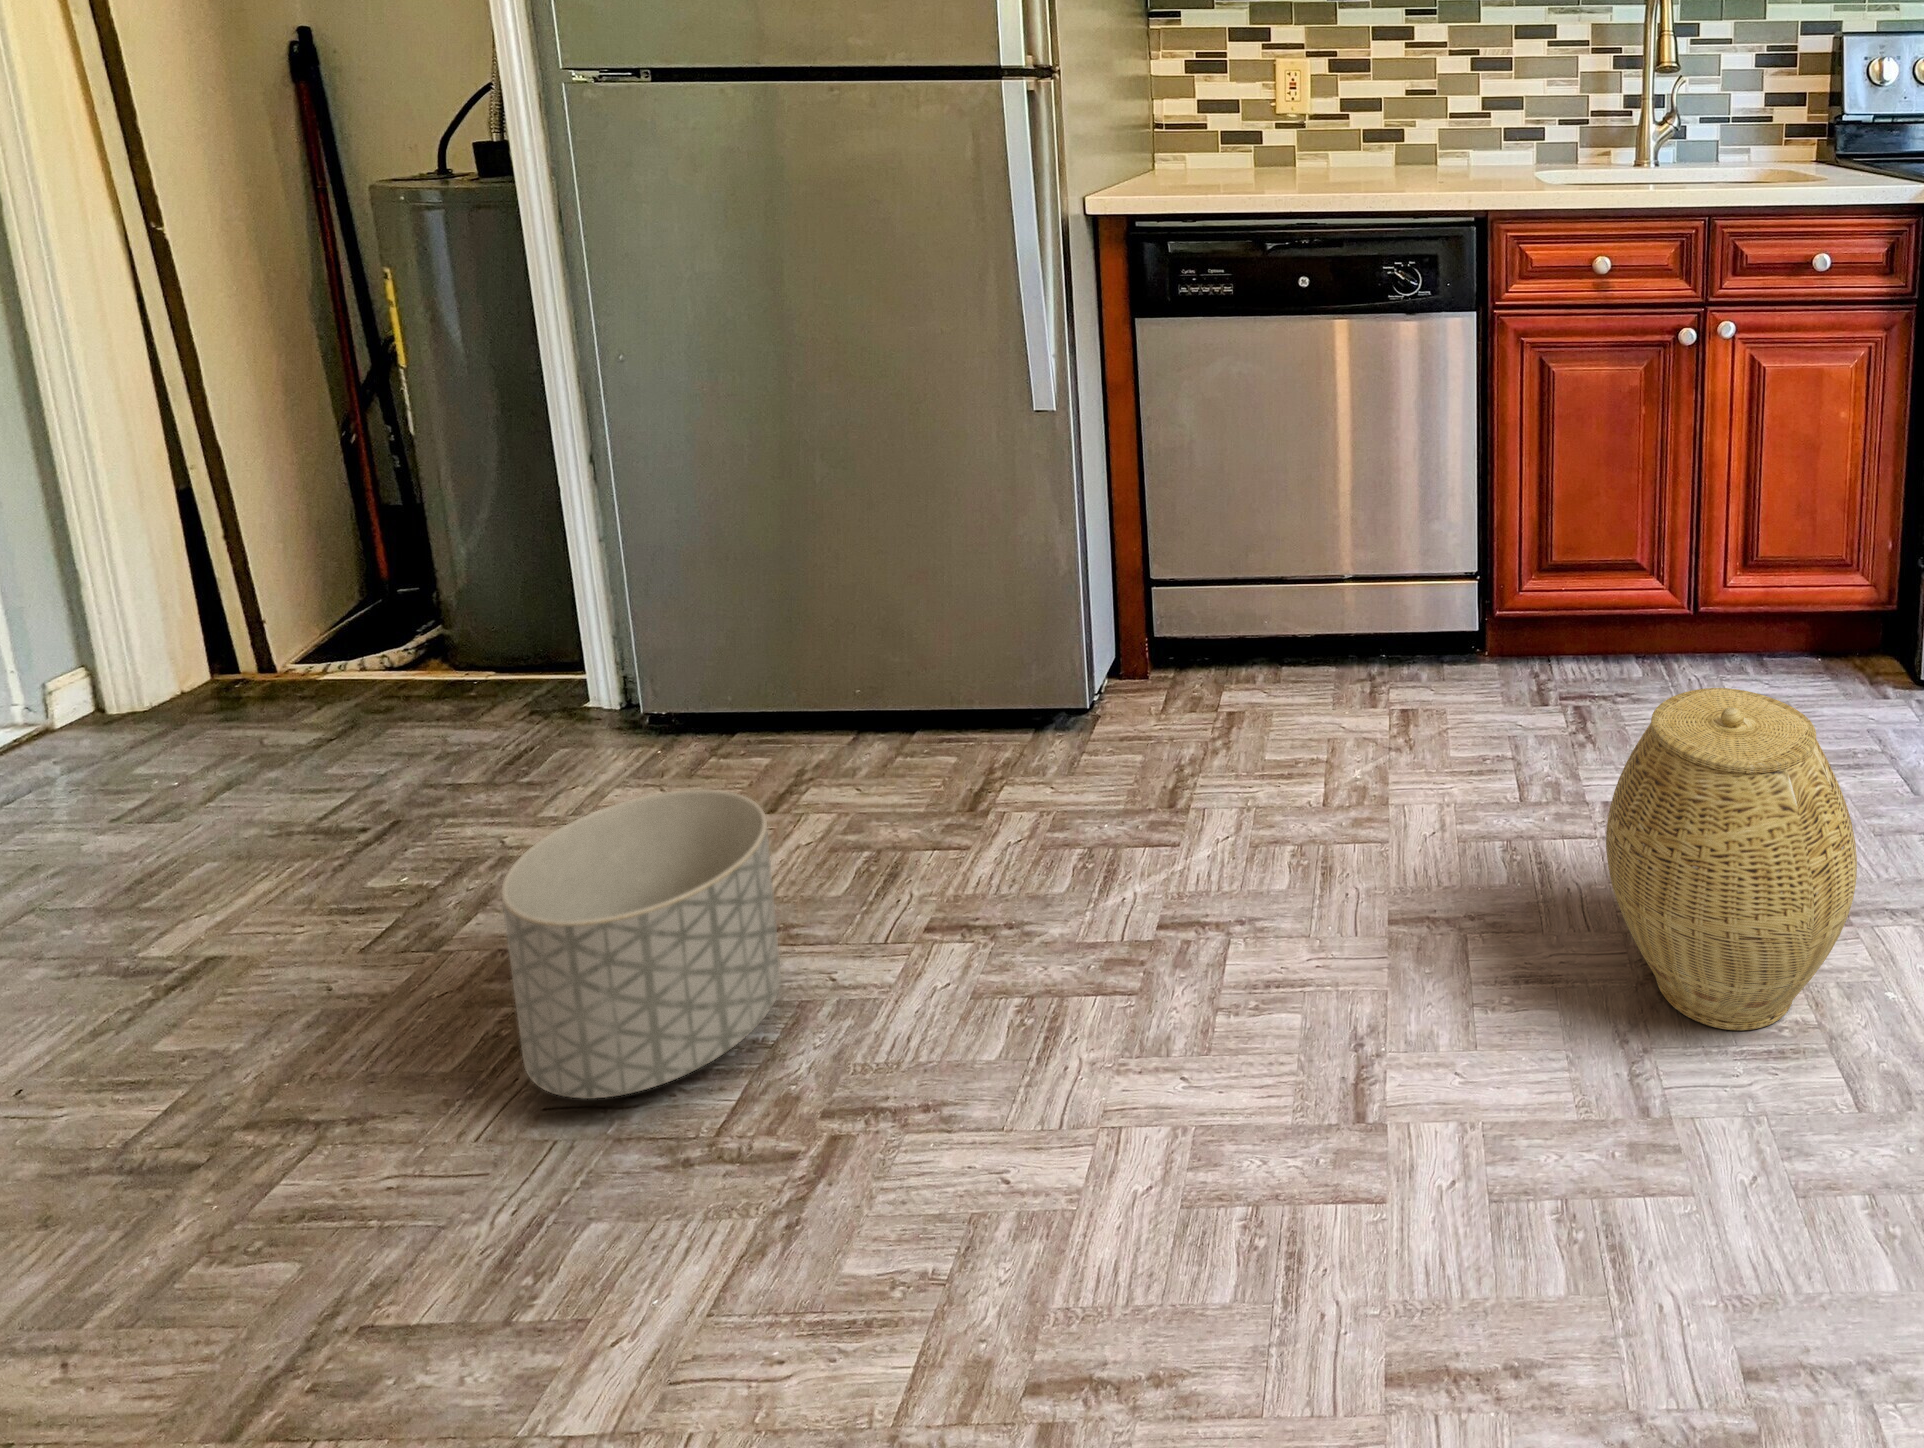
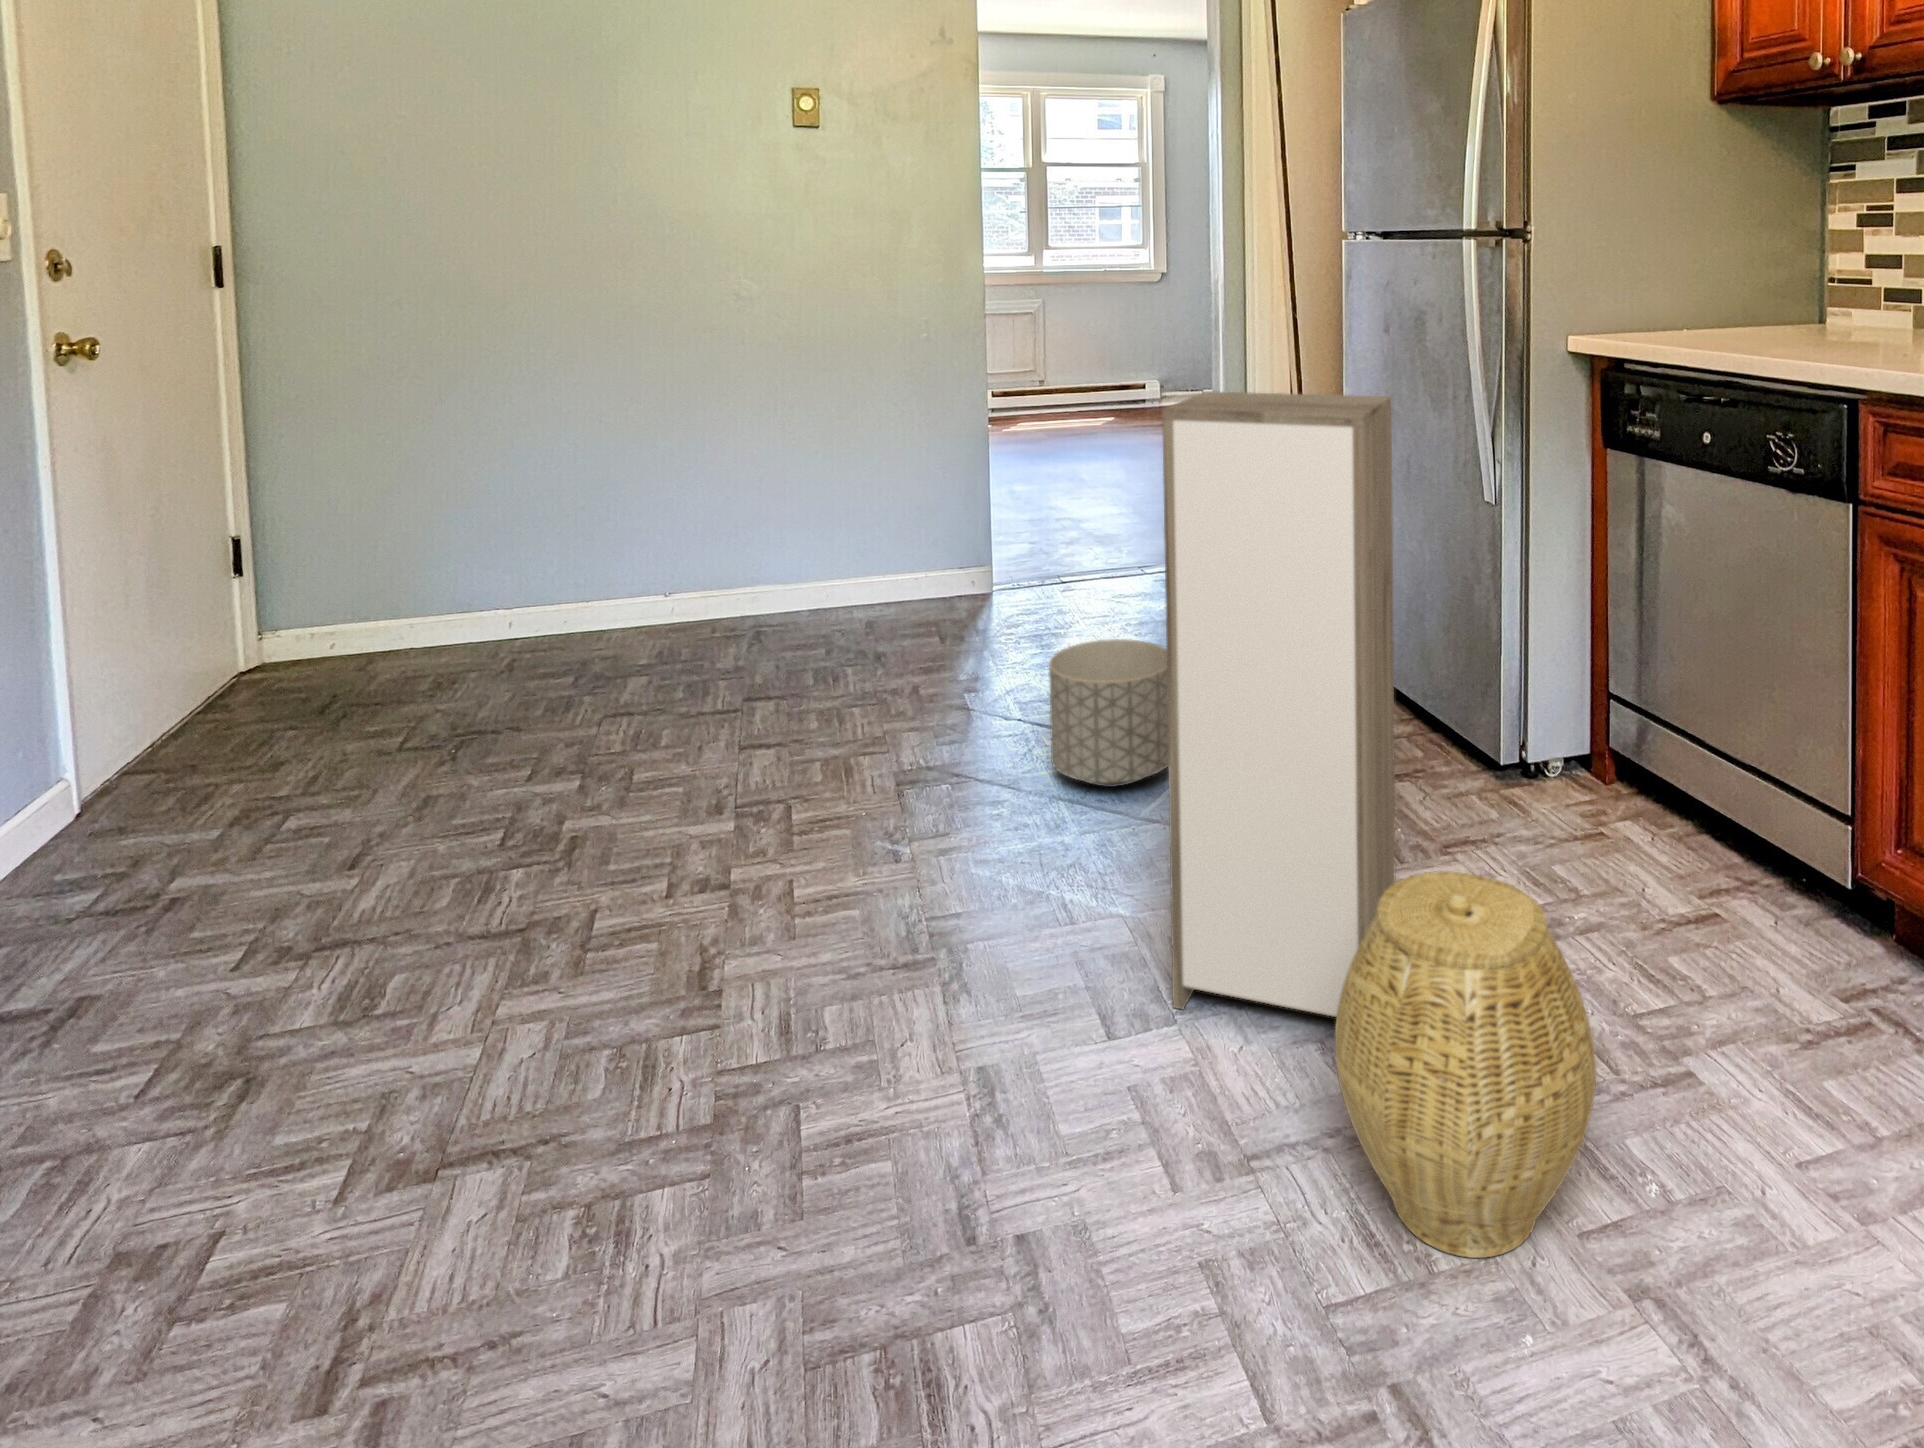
storage cabinet: none [1188,263,1497,1120] -> present [1162,391,1396,1017]

